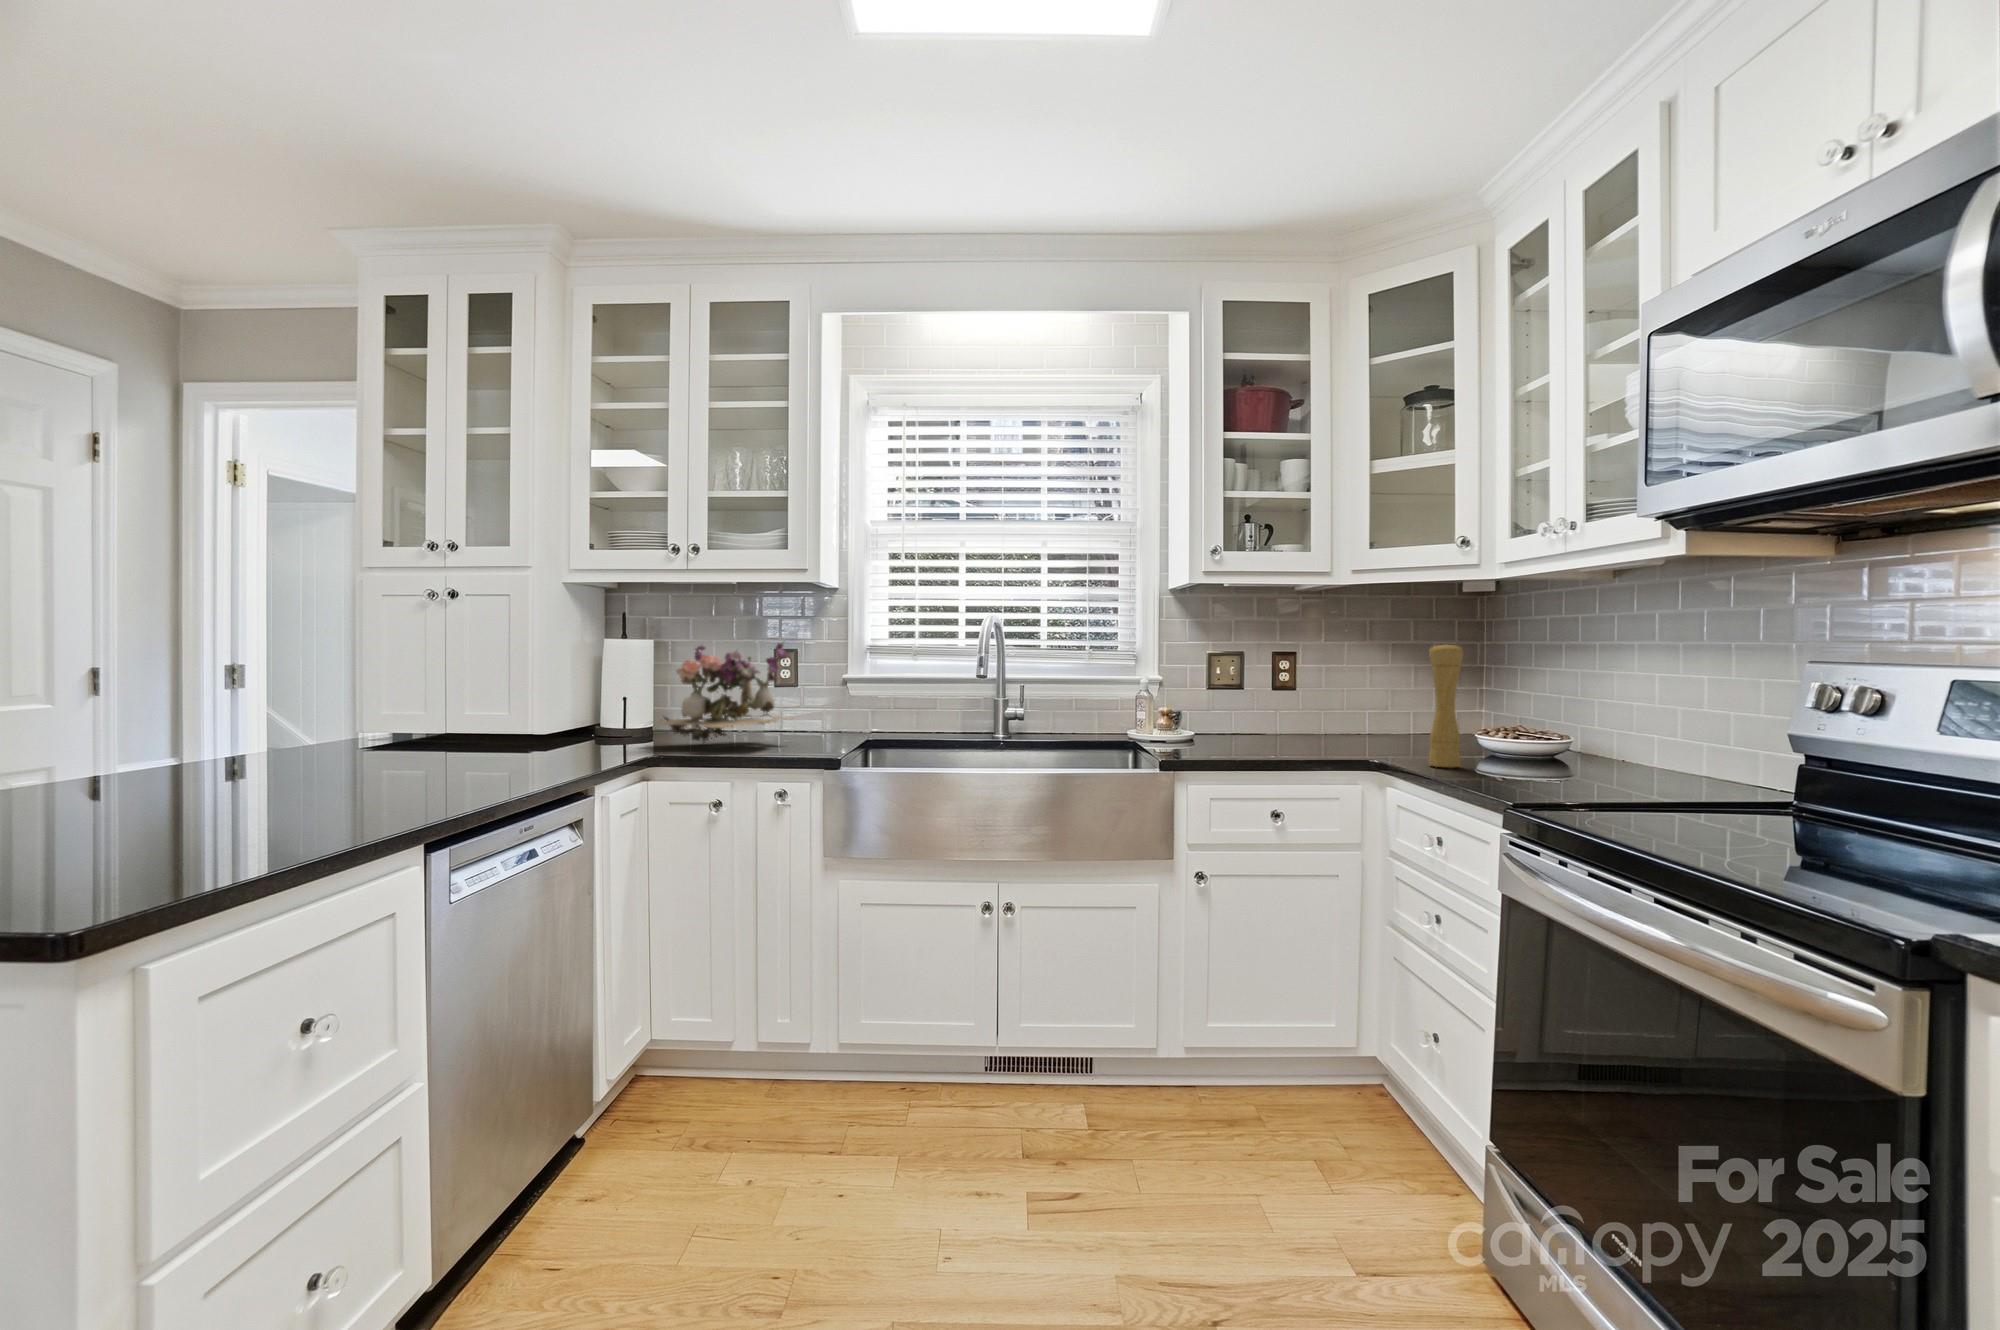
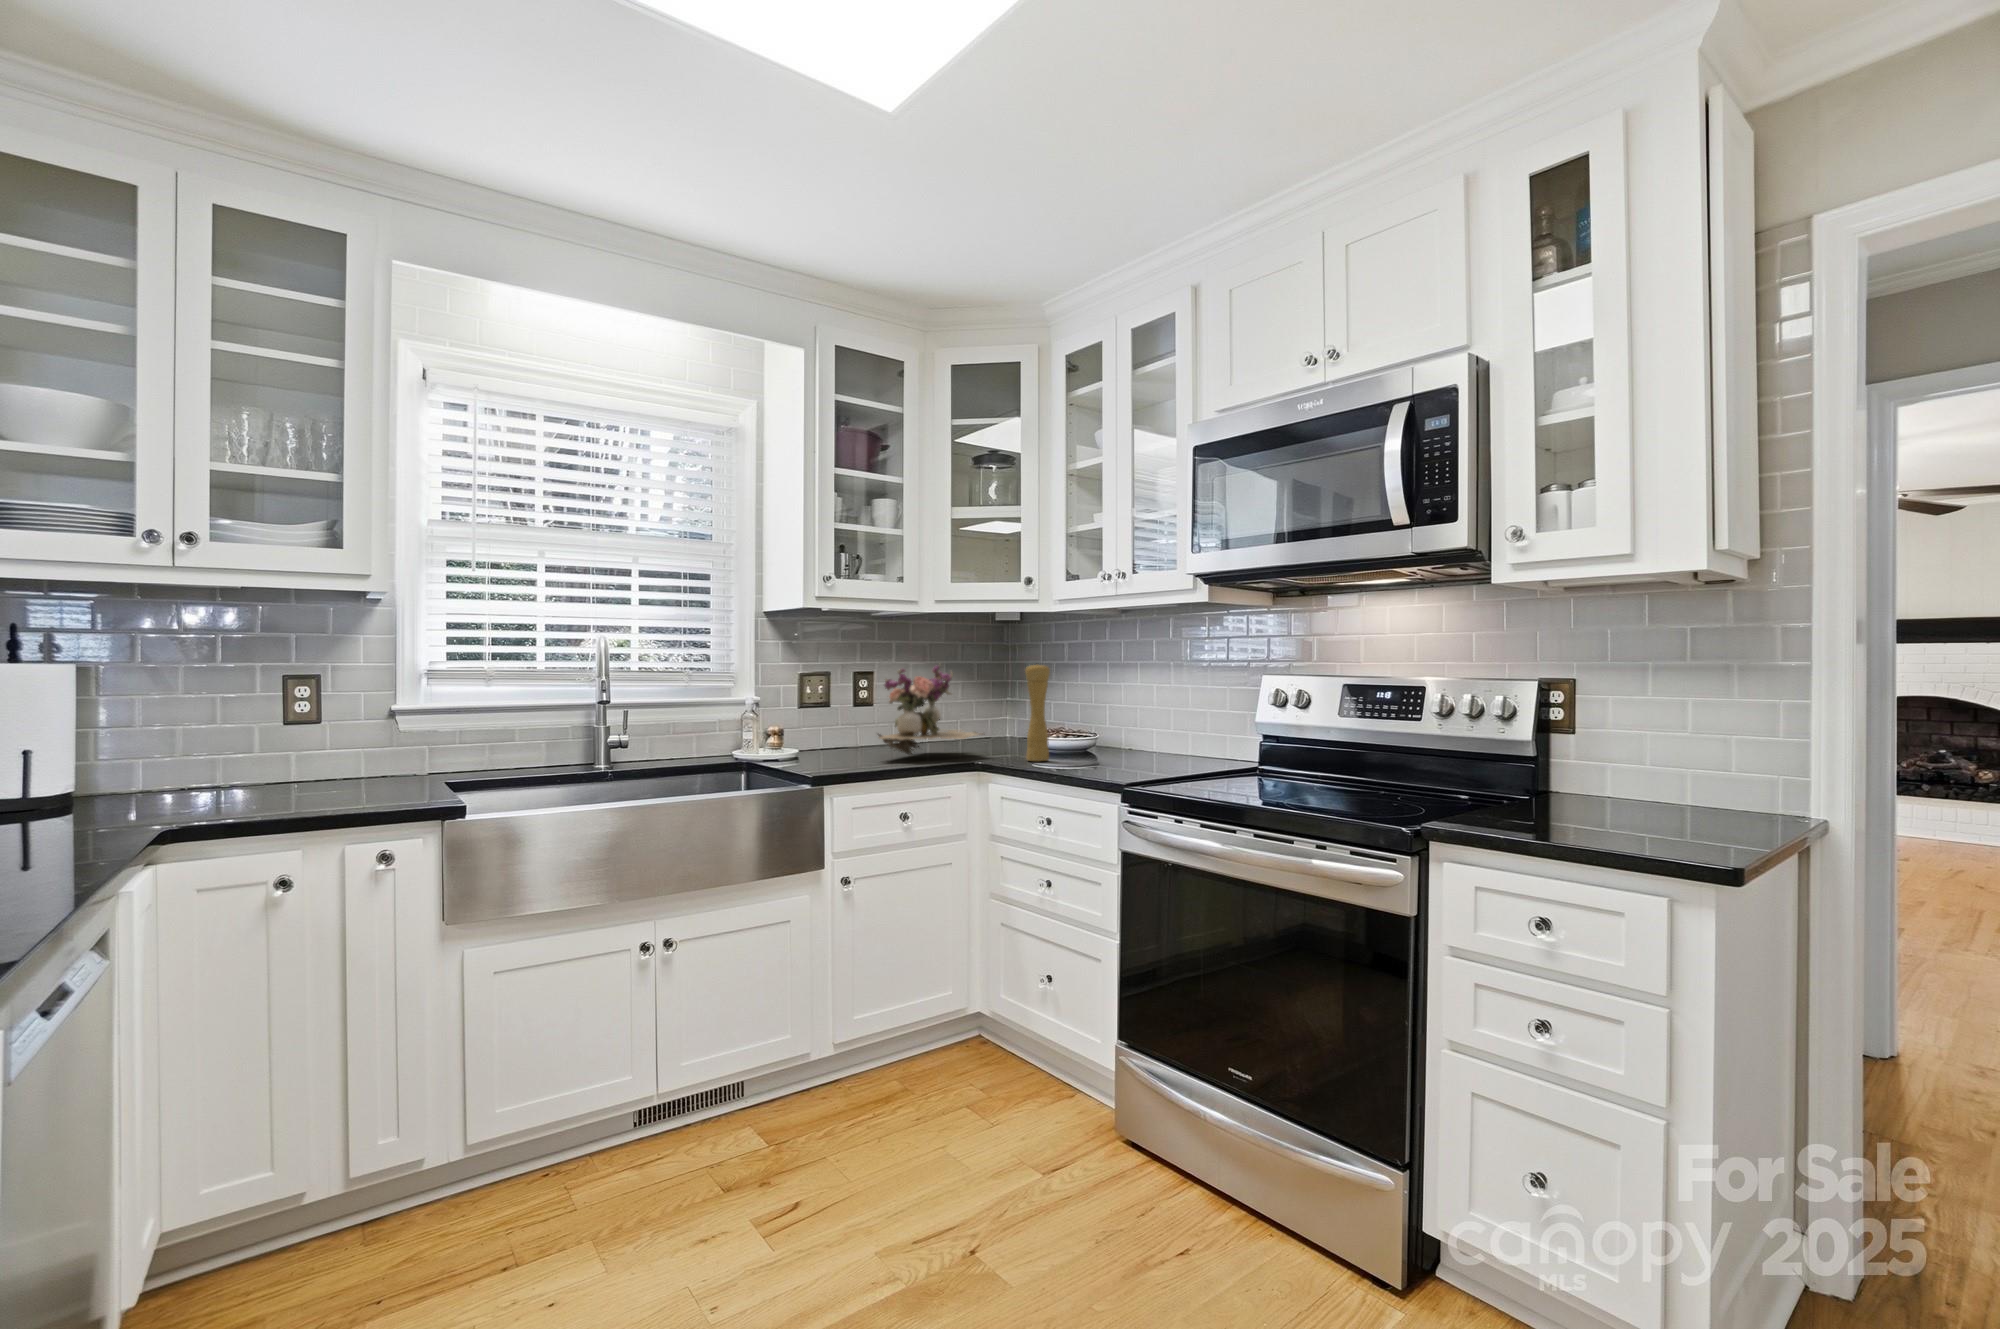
flower arrangement: present [652,642,791,744] -> present [878,665,983,755]

